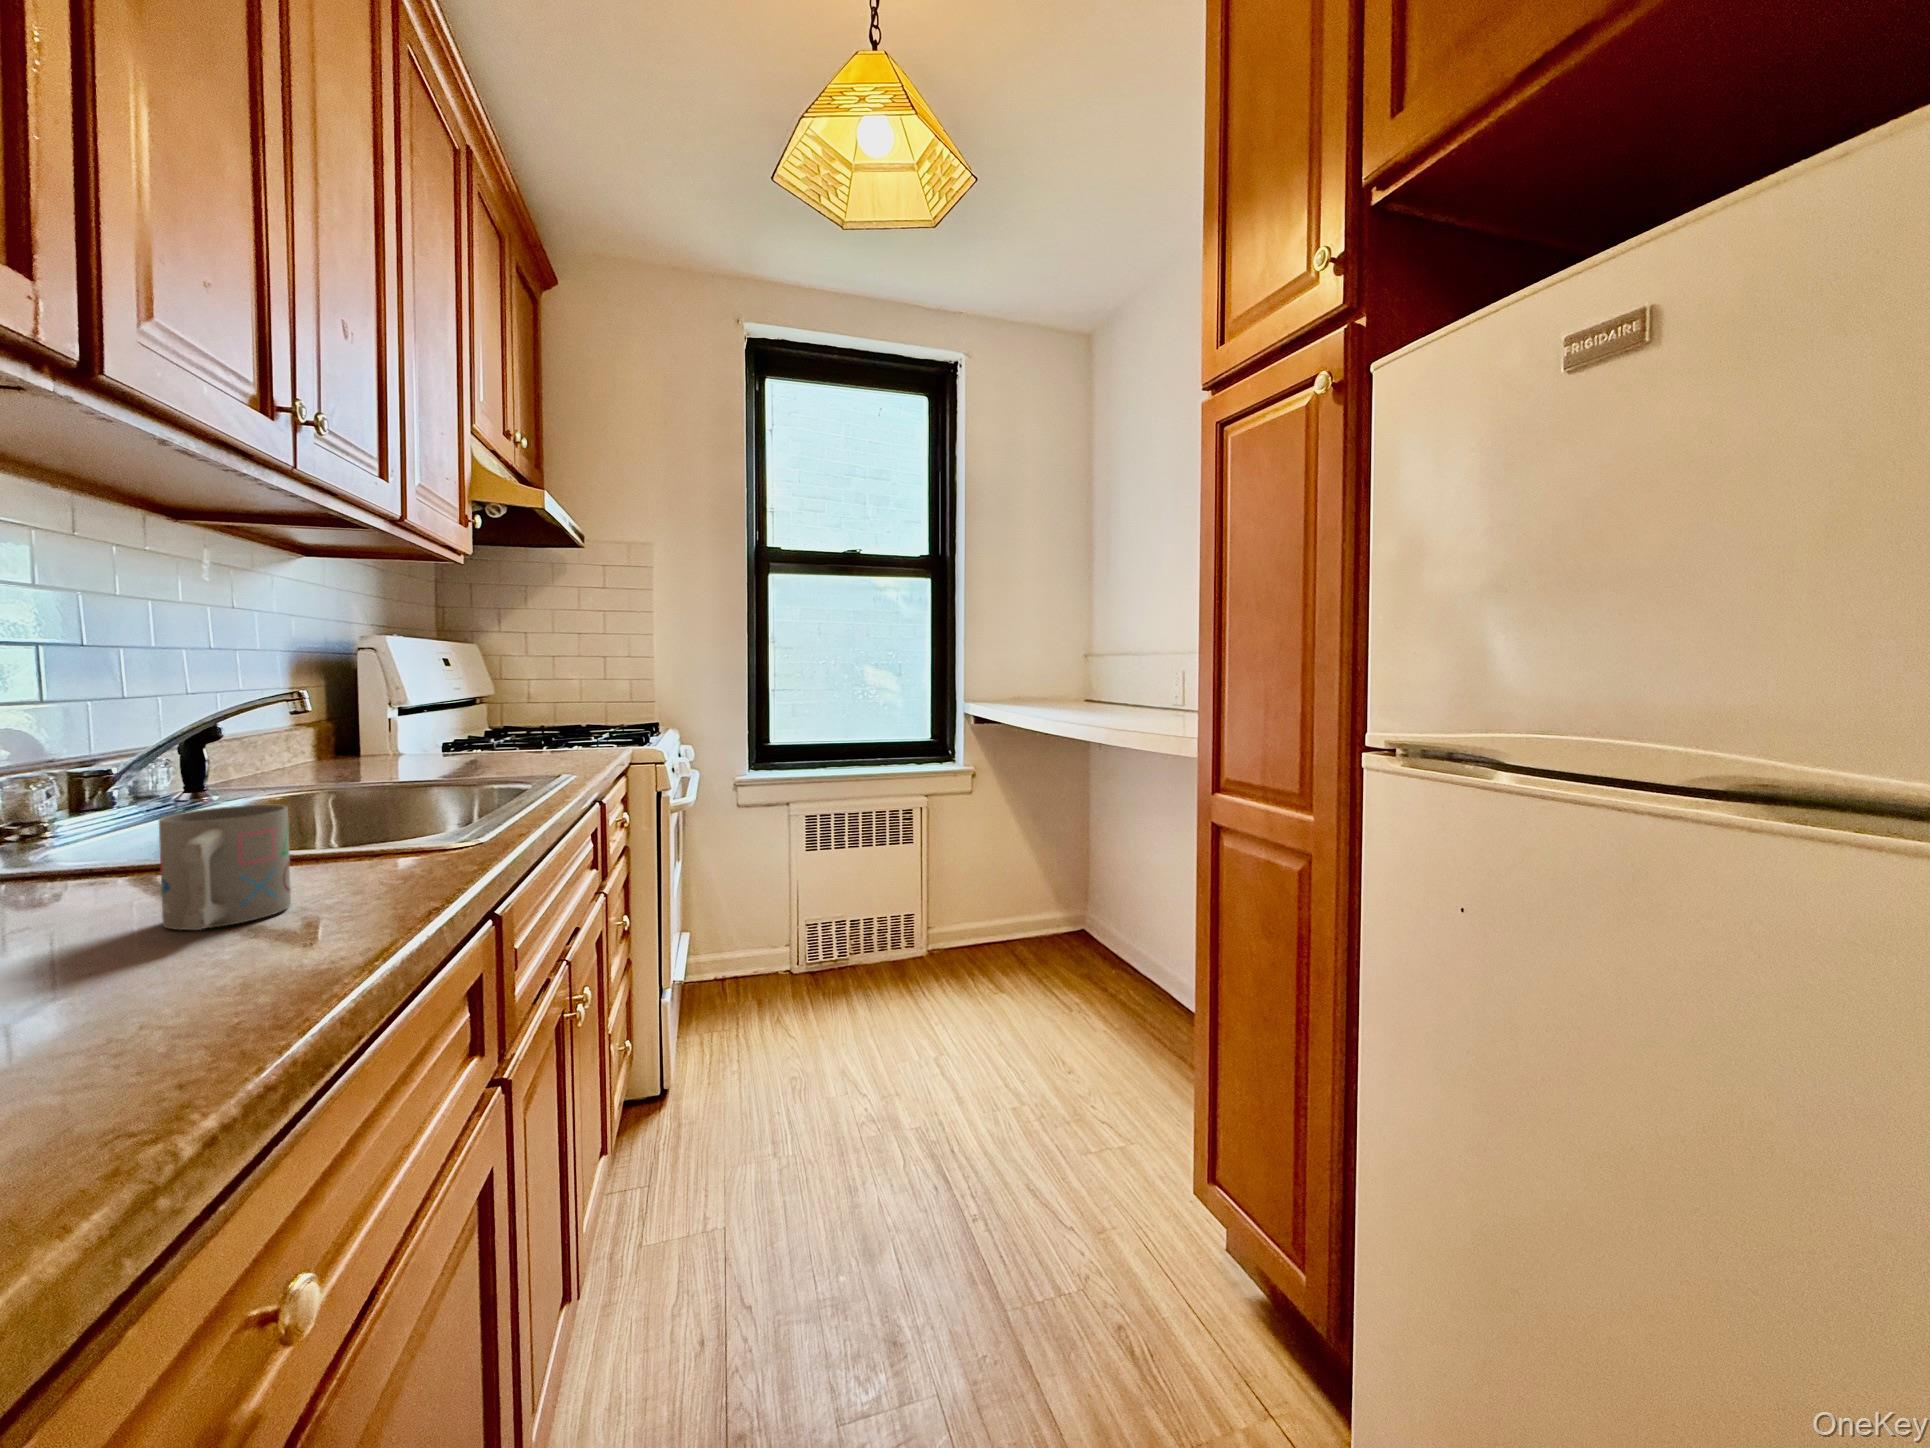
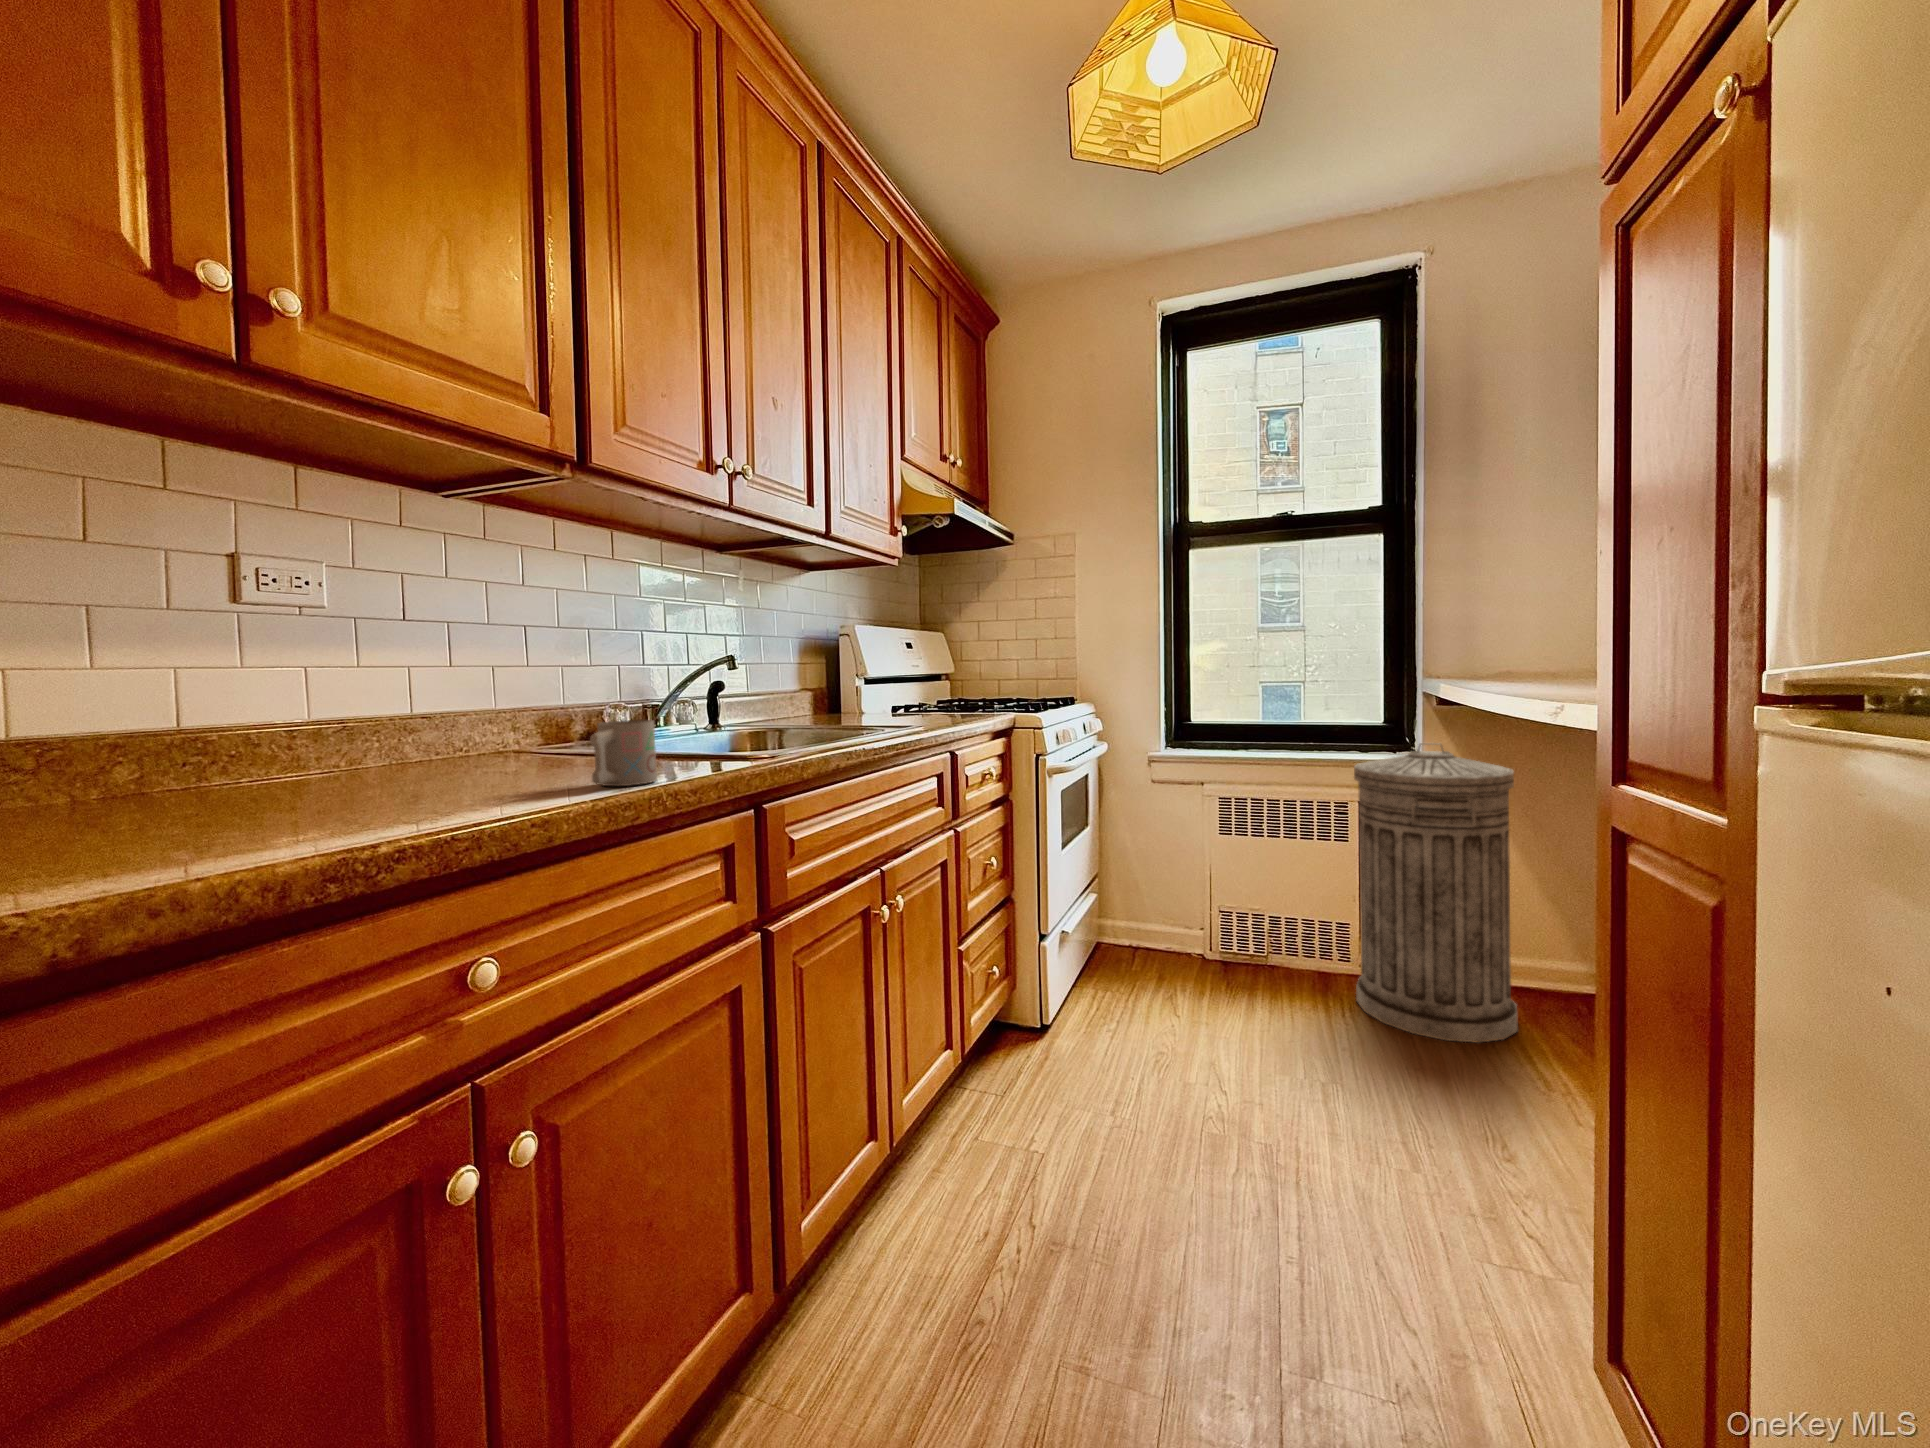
trash can: none [925,757,1033,993] -> present [1354,743,1518,1043]

